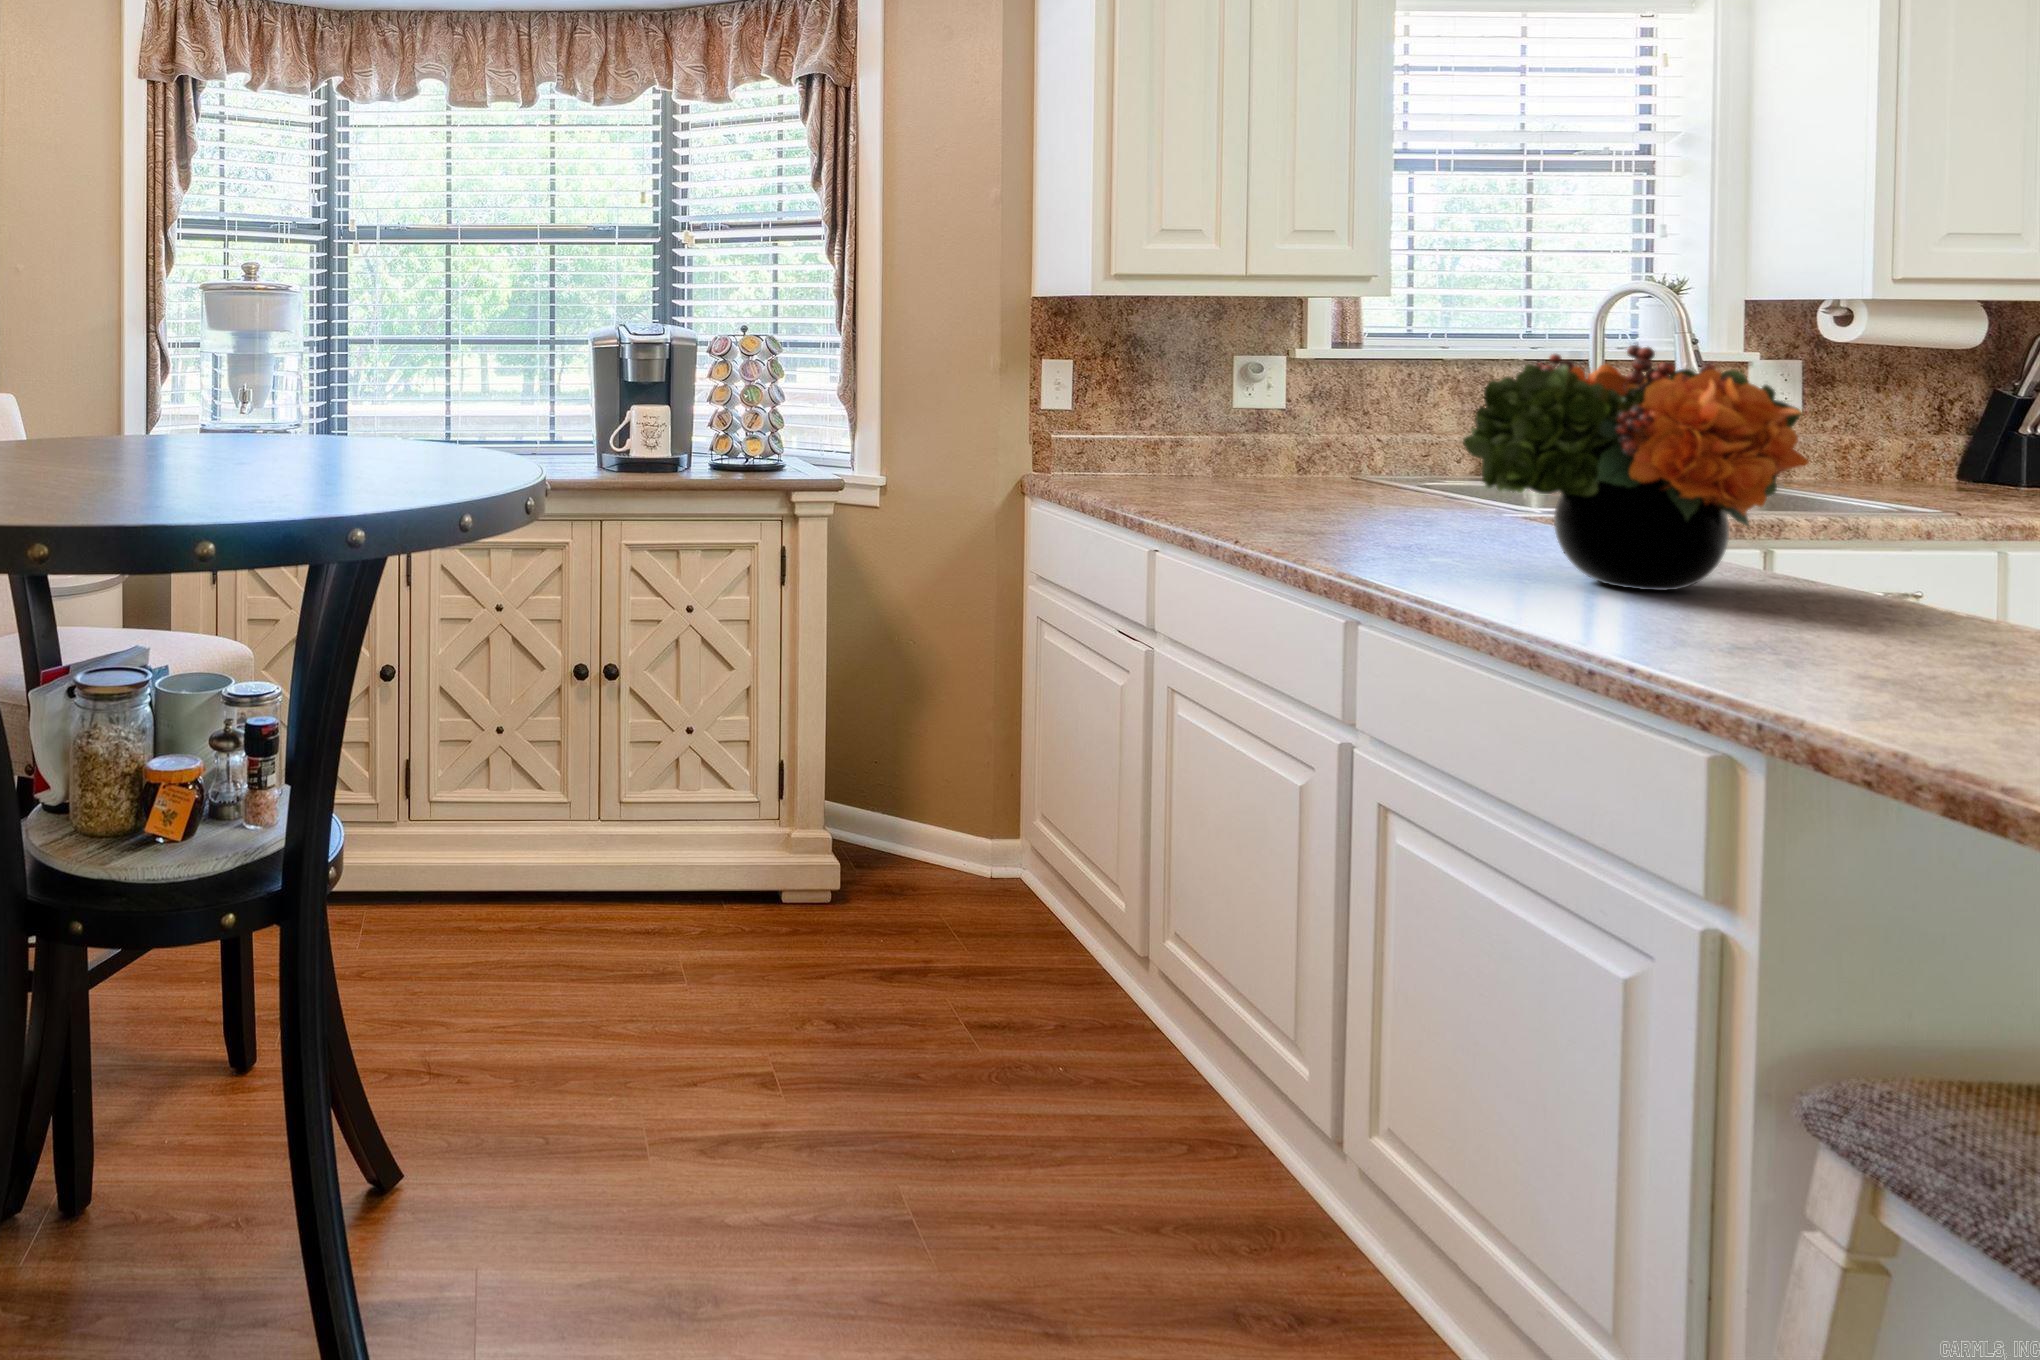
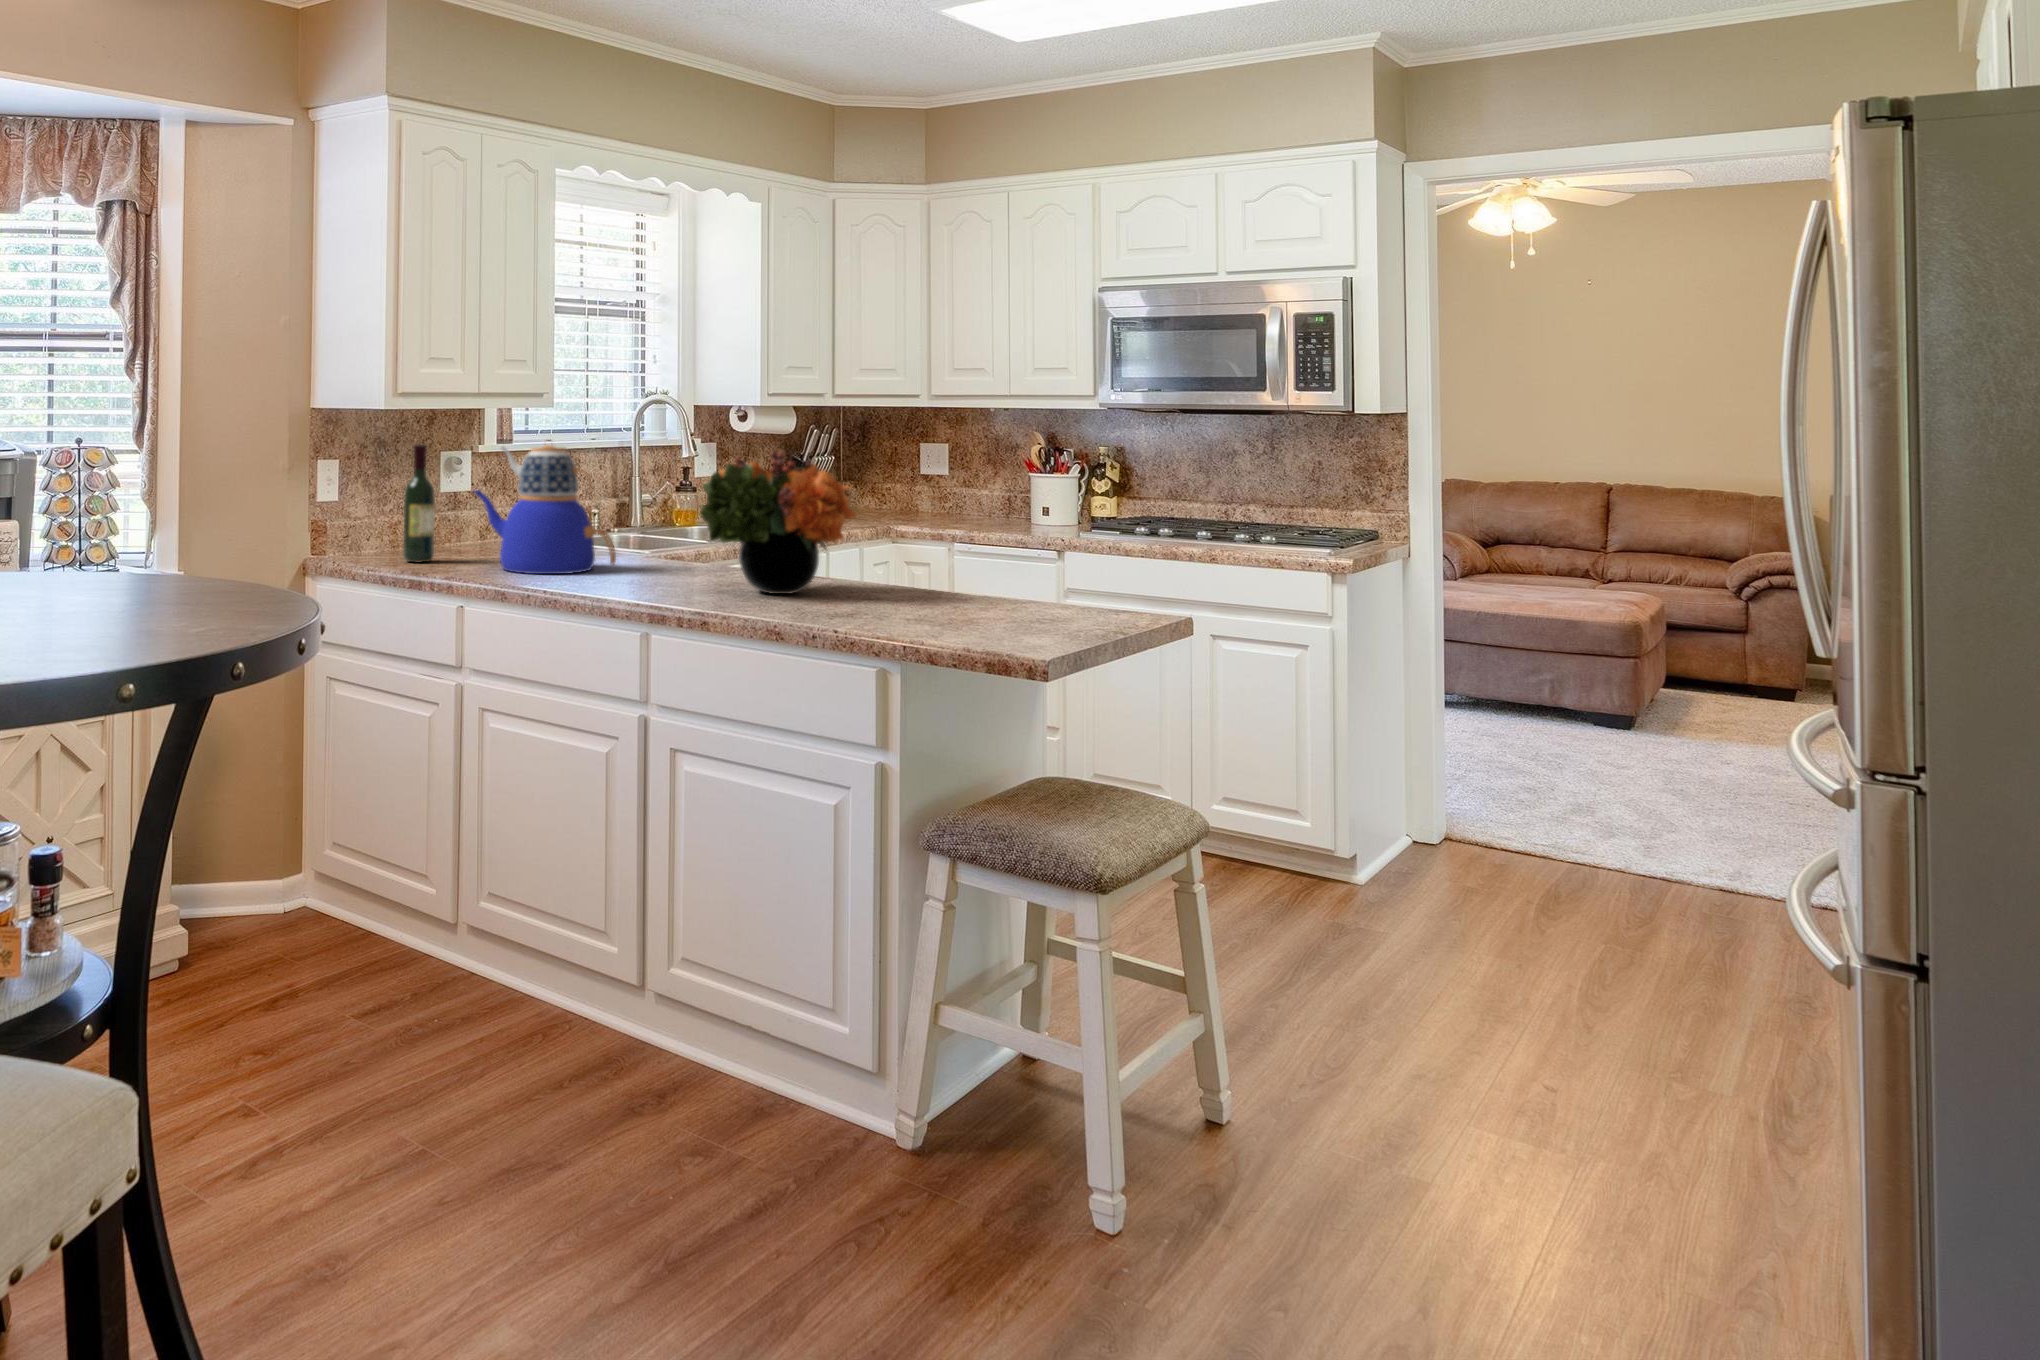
teapot: none [1192,331,1408,522] -> present [475,445,616,574]
wine bottle: none [1115,340,1158,491] -> present [403,444,435,562]

